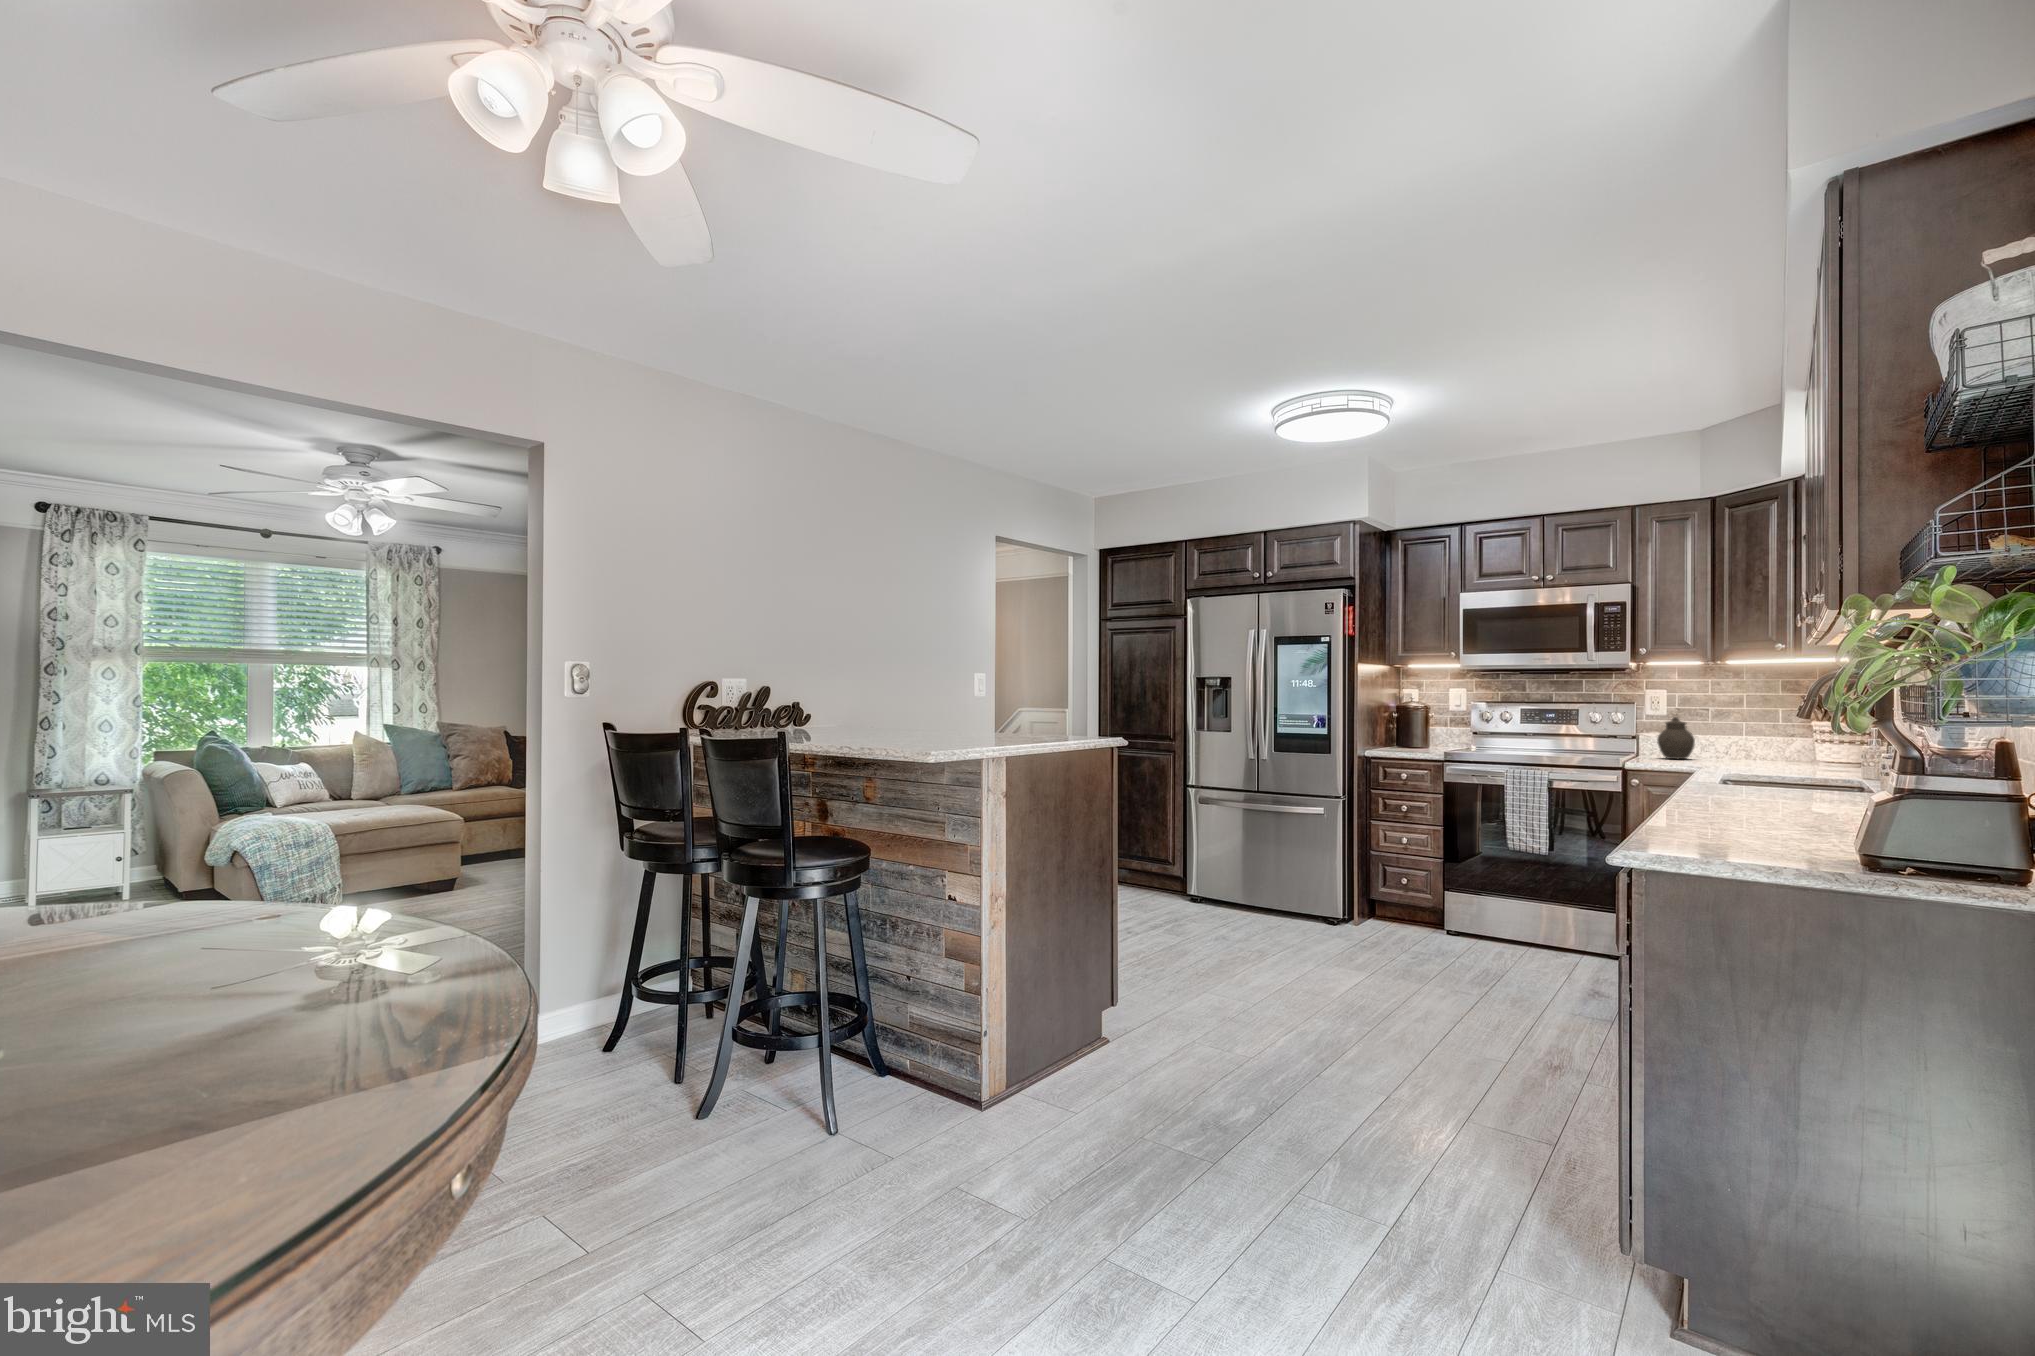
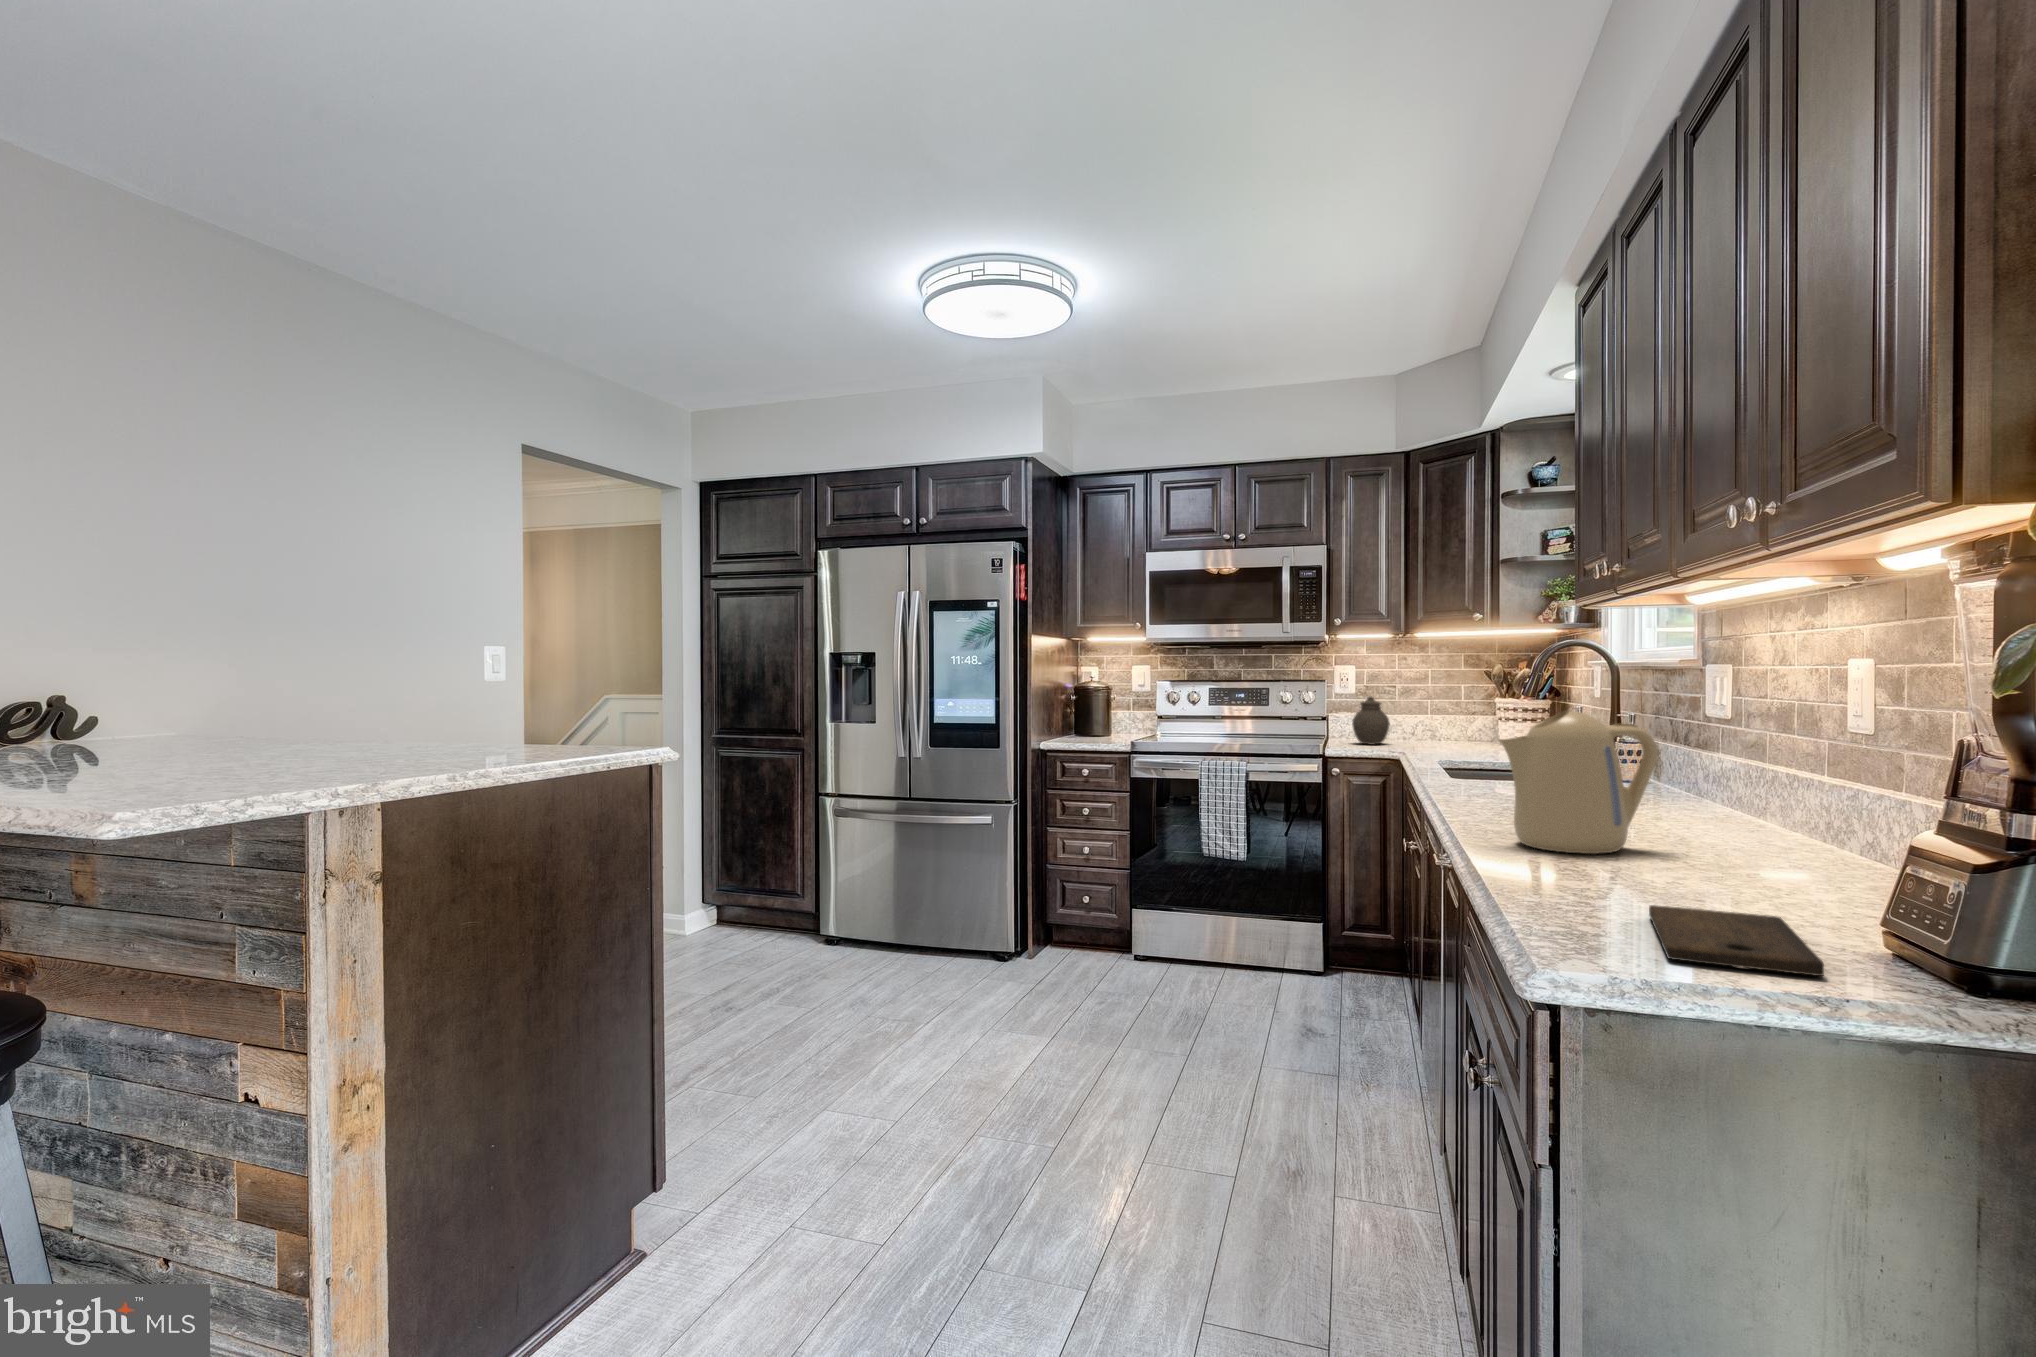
kettle: none [1696,718,1816,813] -> present [1500,711,1658,854]
cutting board: none [1722,825,1822,848] -> present [1649,905,1824,976]

